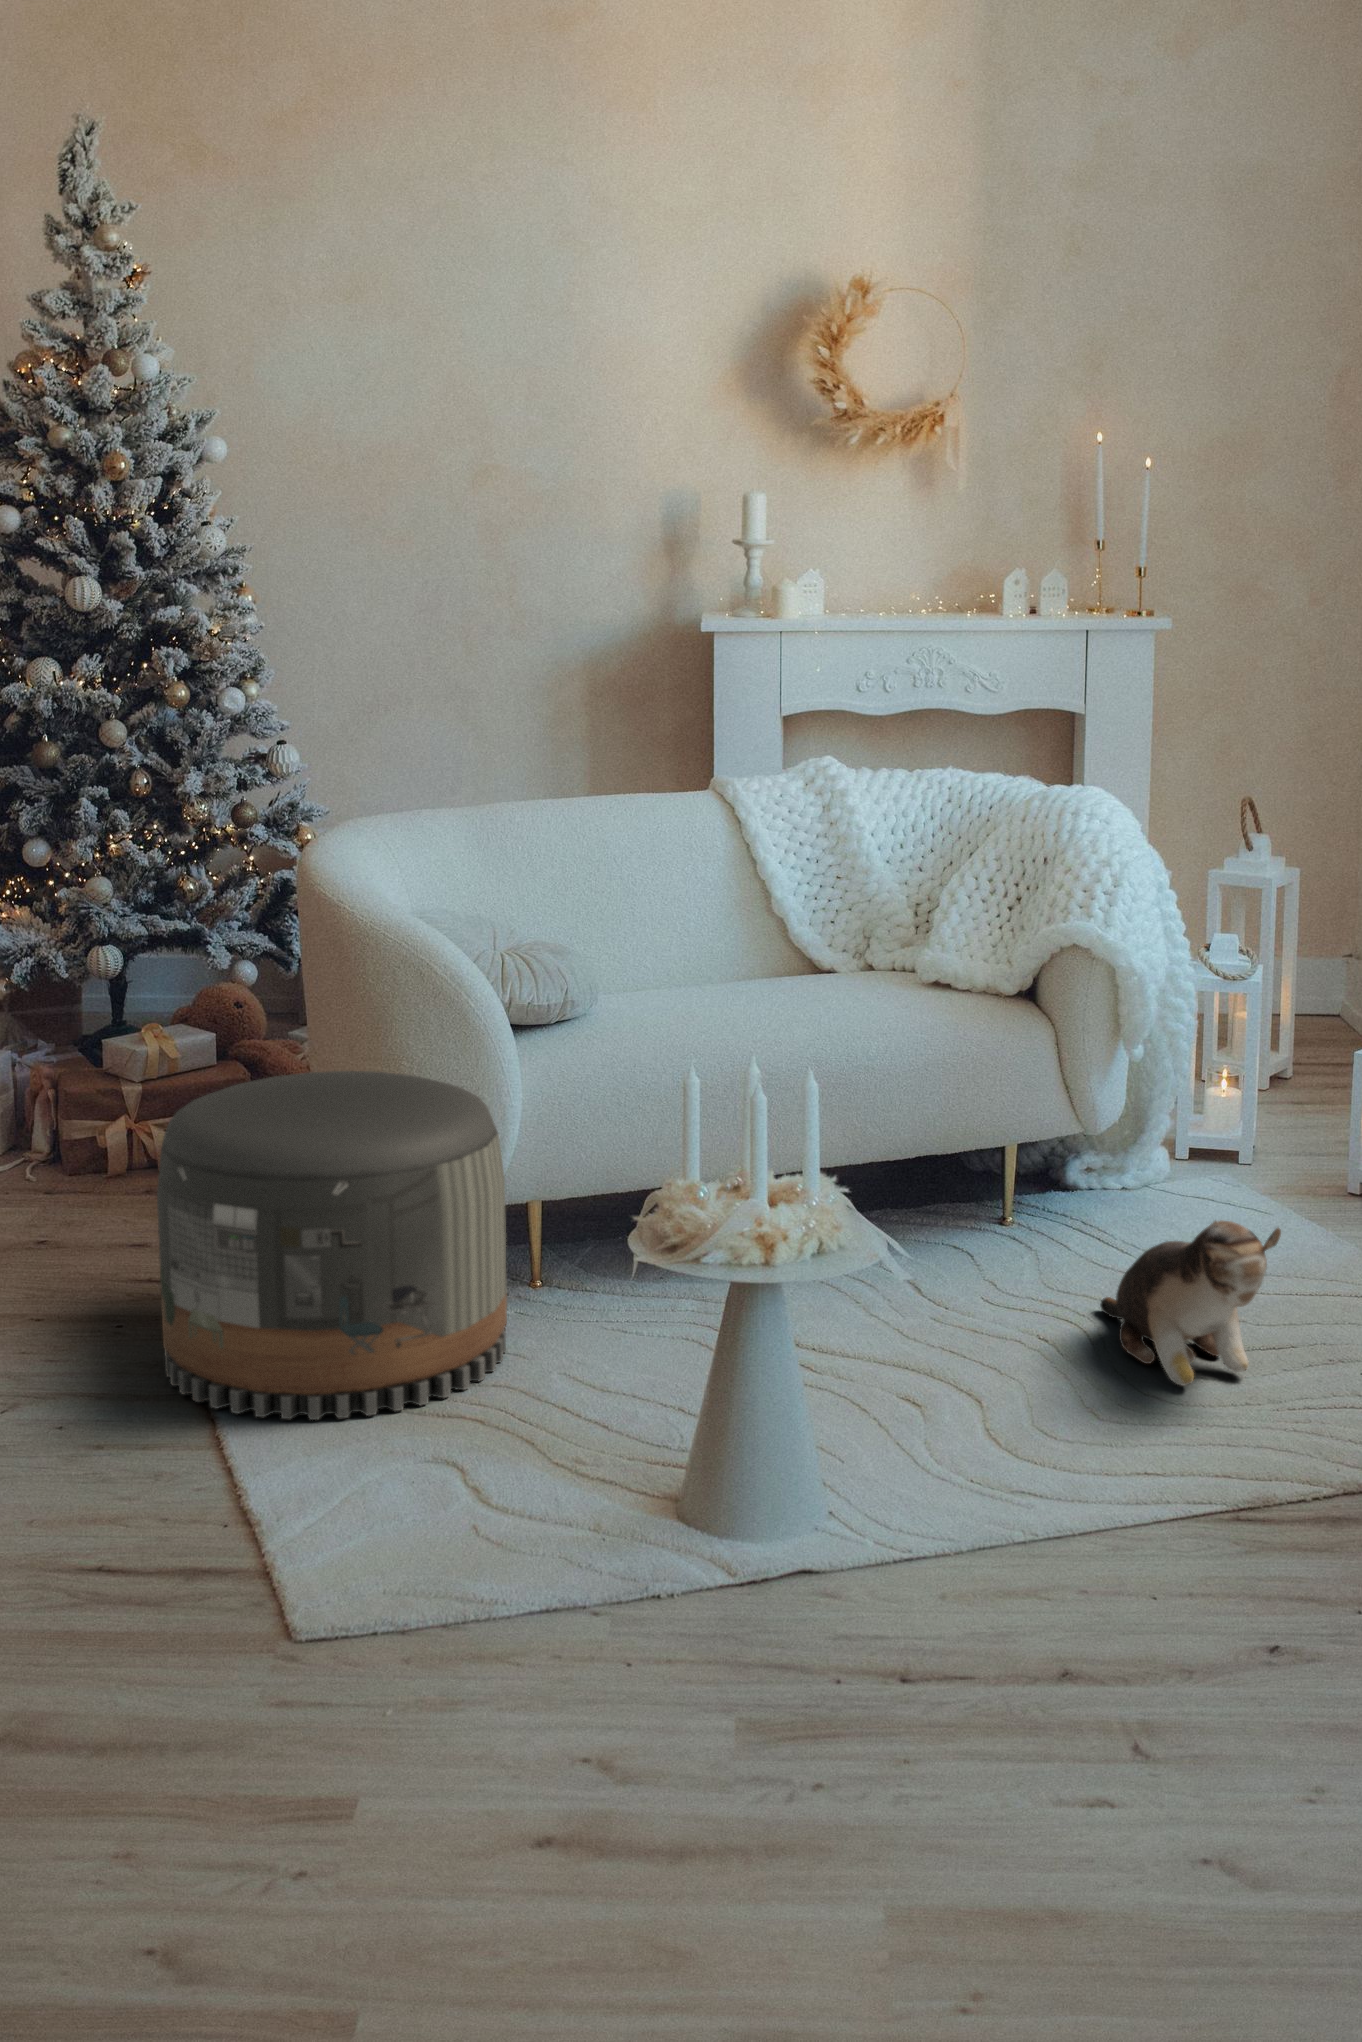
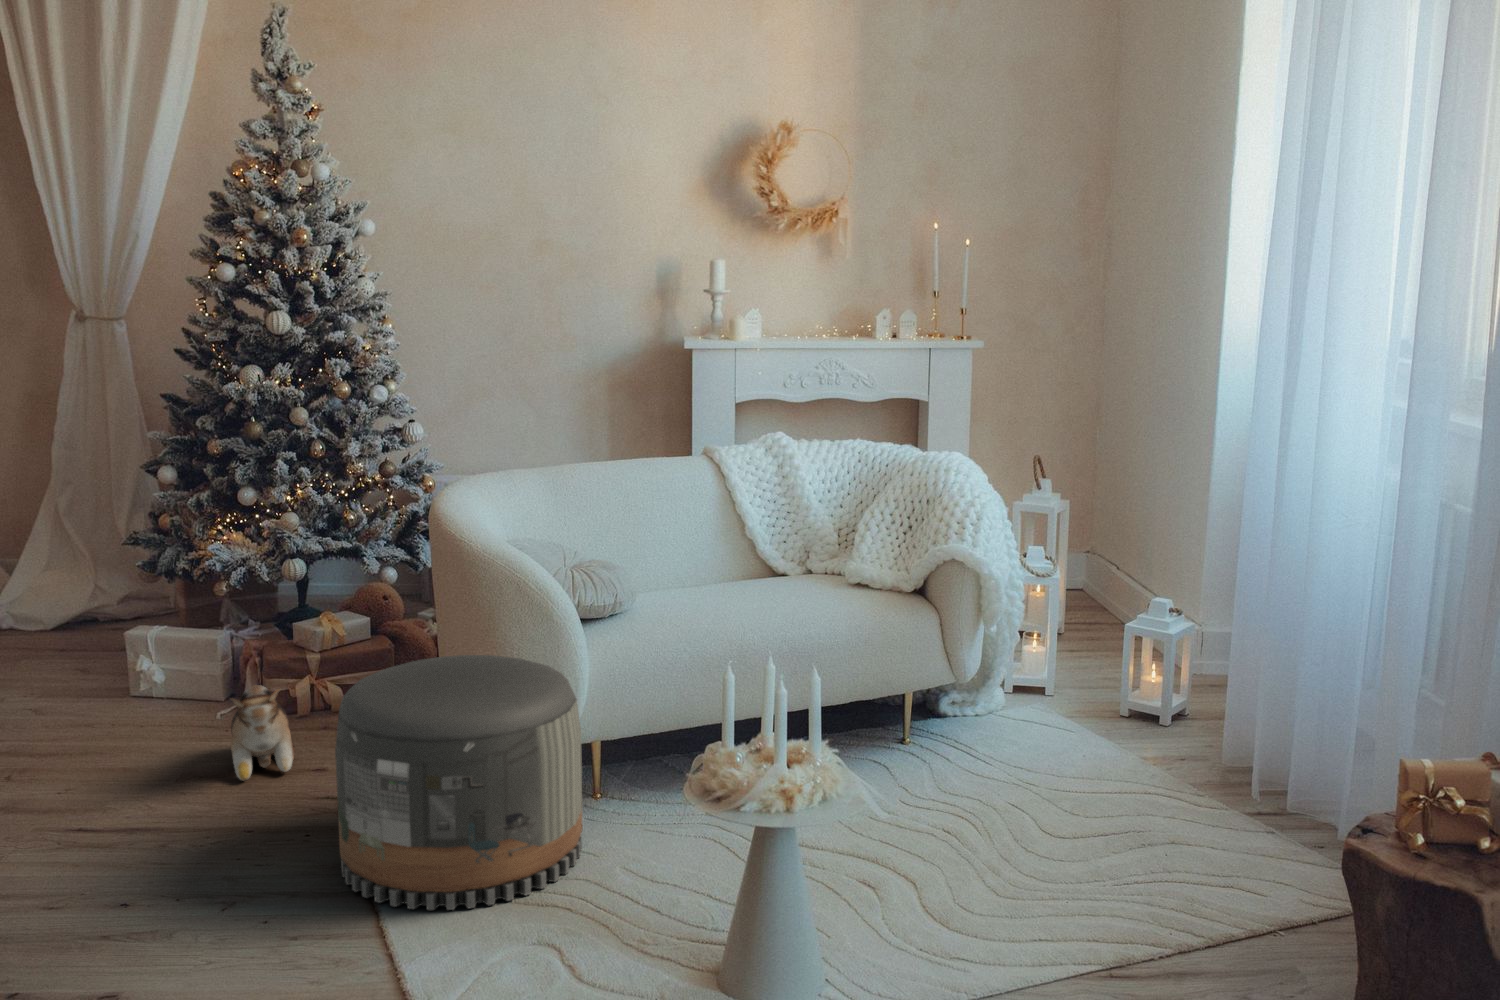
plush toy: present [1100,1221,1281,1385] -> present [230,685,295,781]

